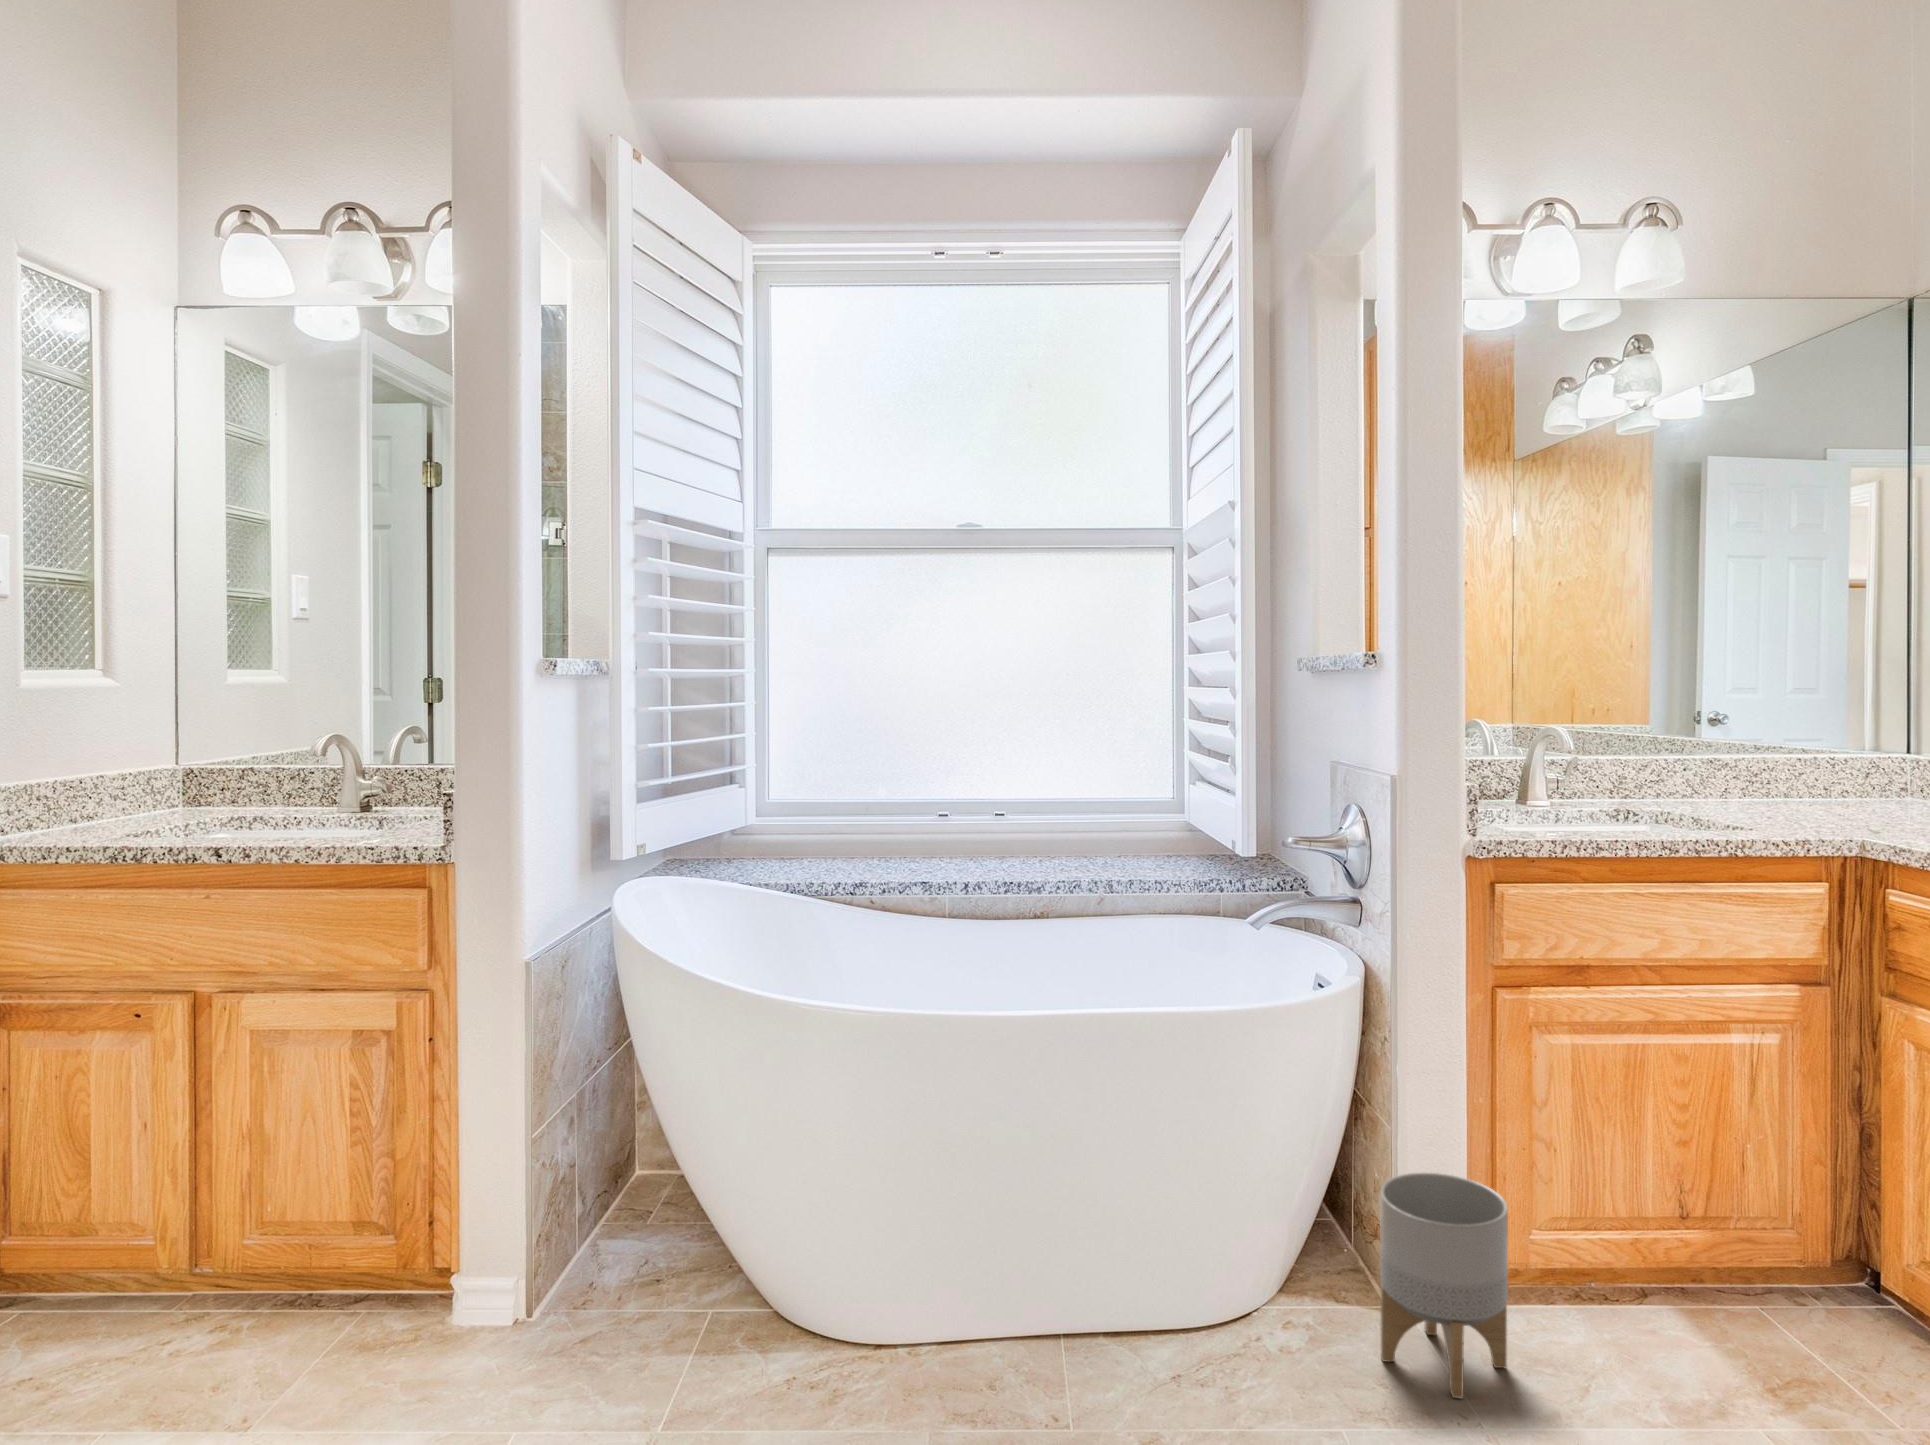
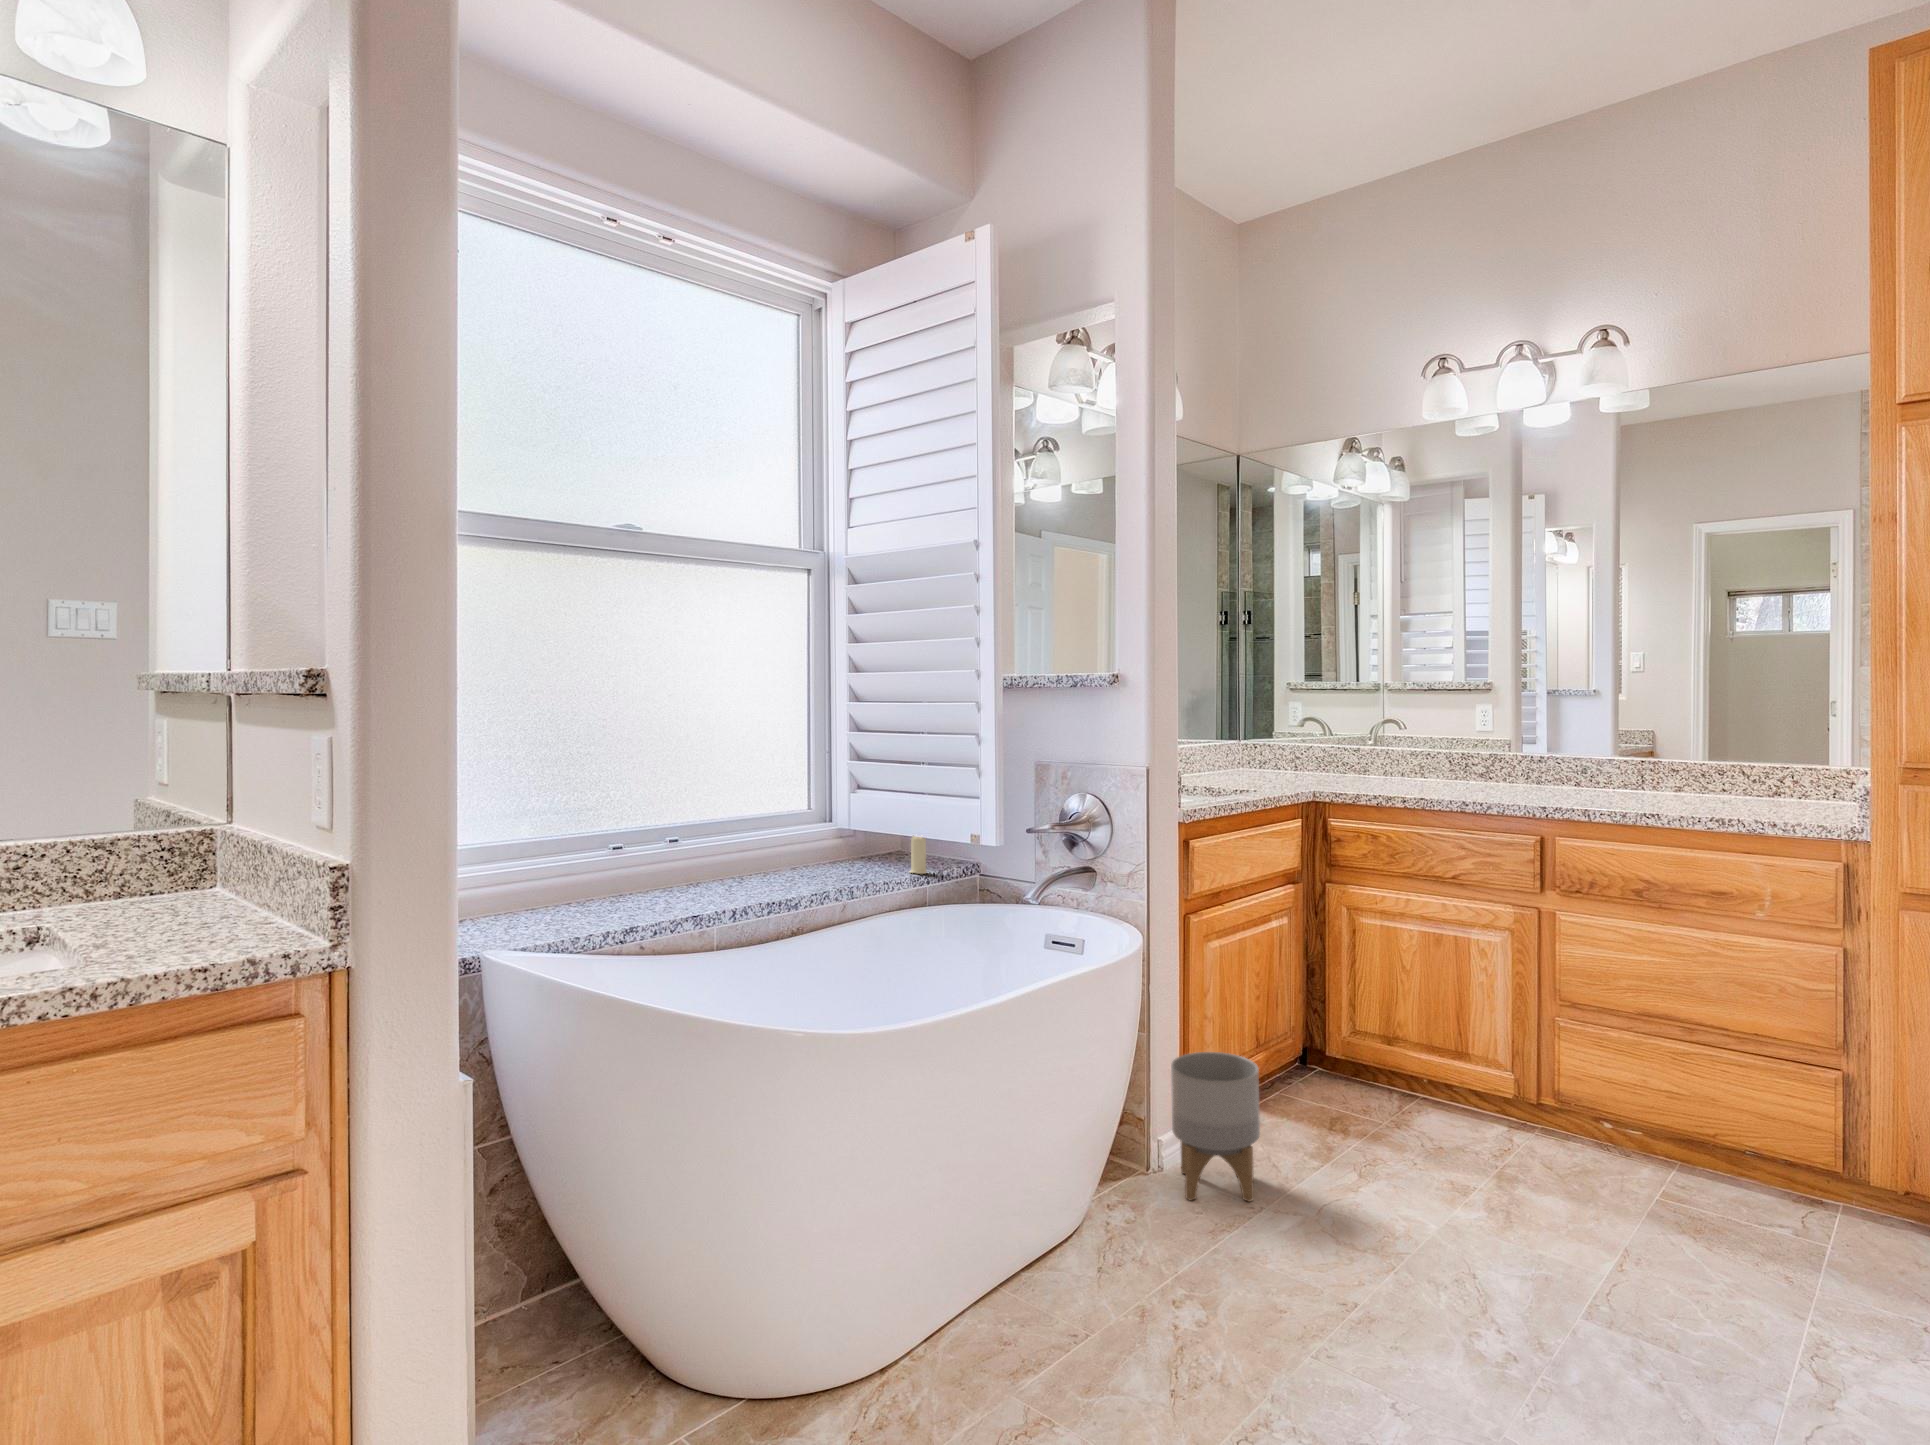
candle: none [1220,823,1240,880] -> present [910,835,927,874]

